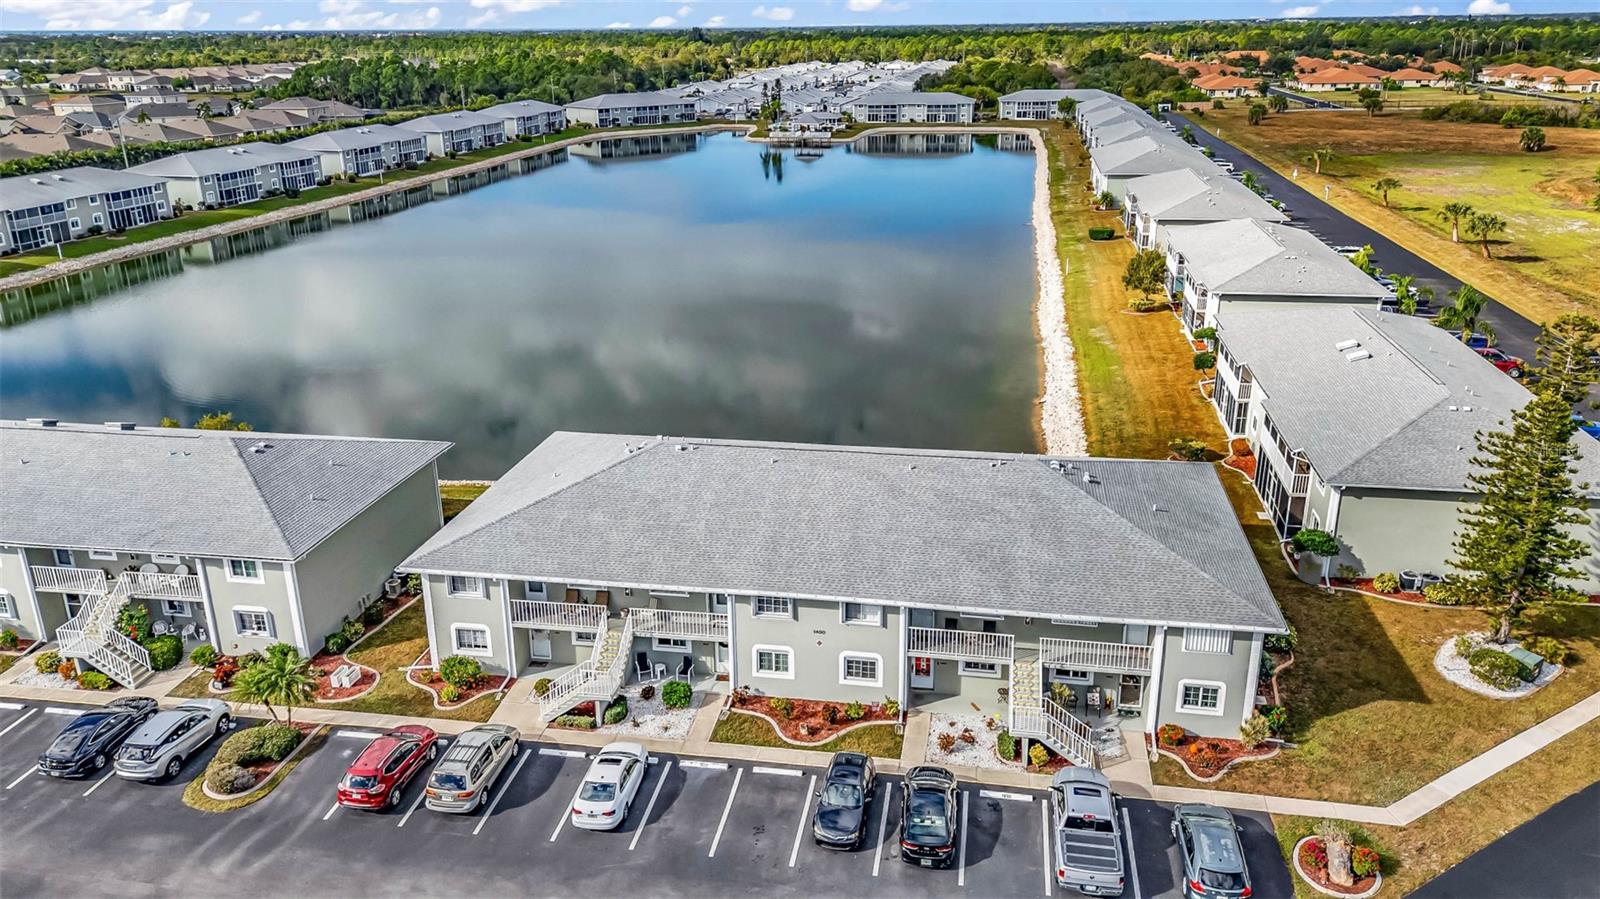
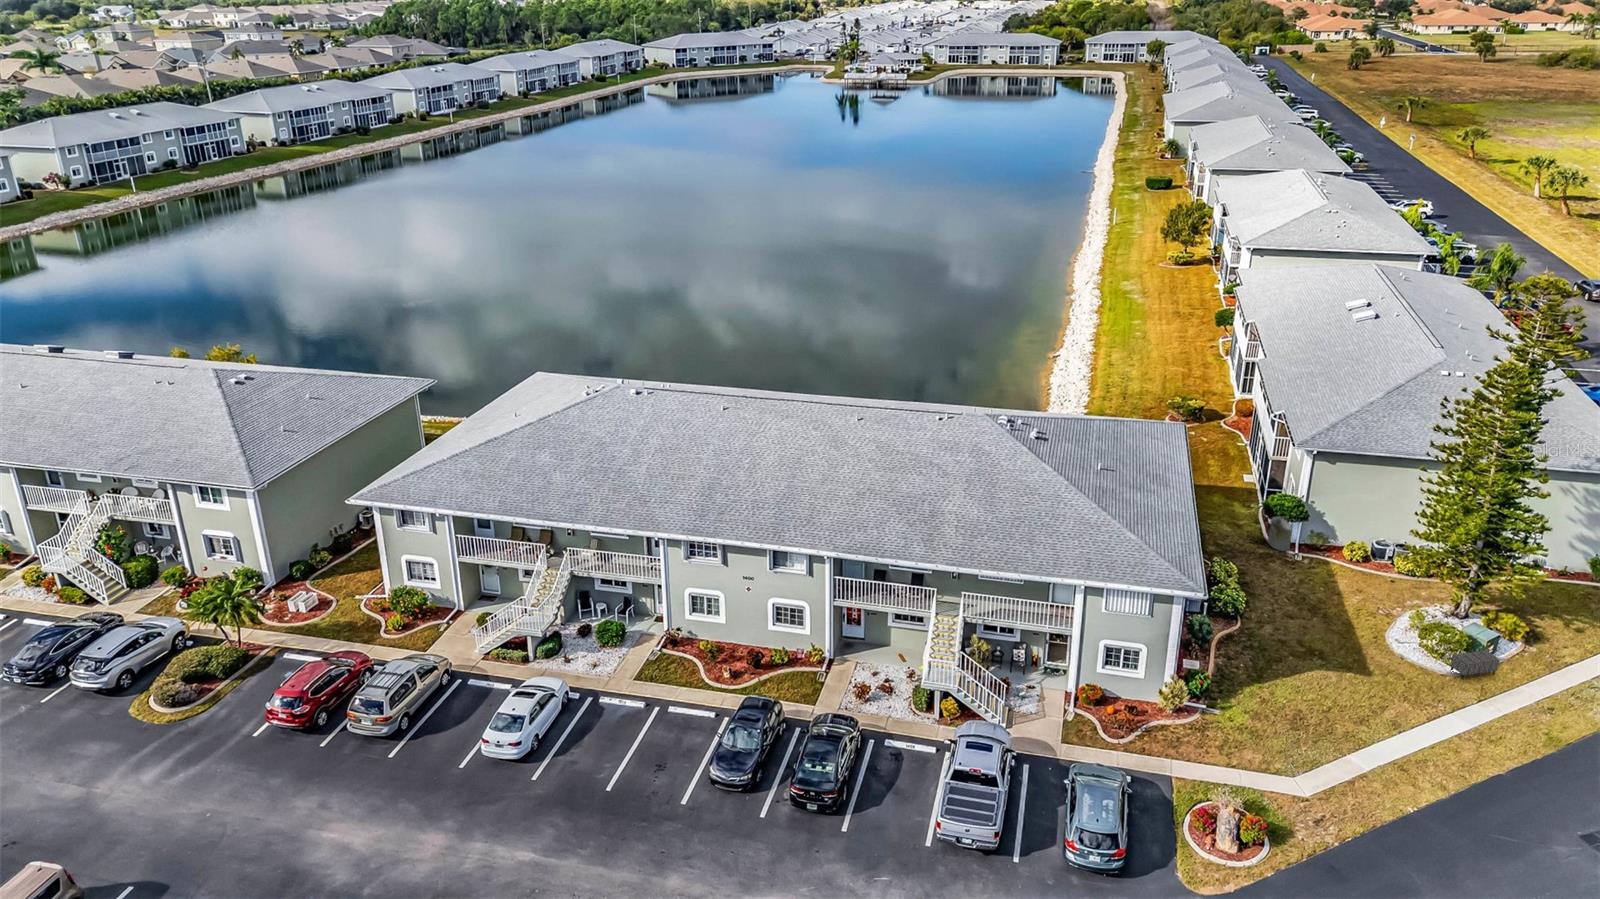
bench: none [1504,673,1551,703] -> present [1450,650,1500,680]

